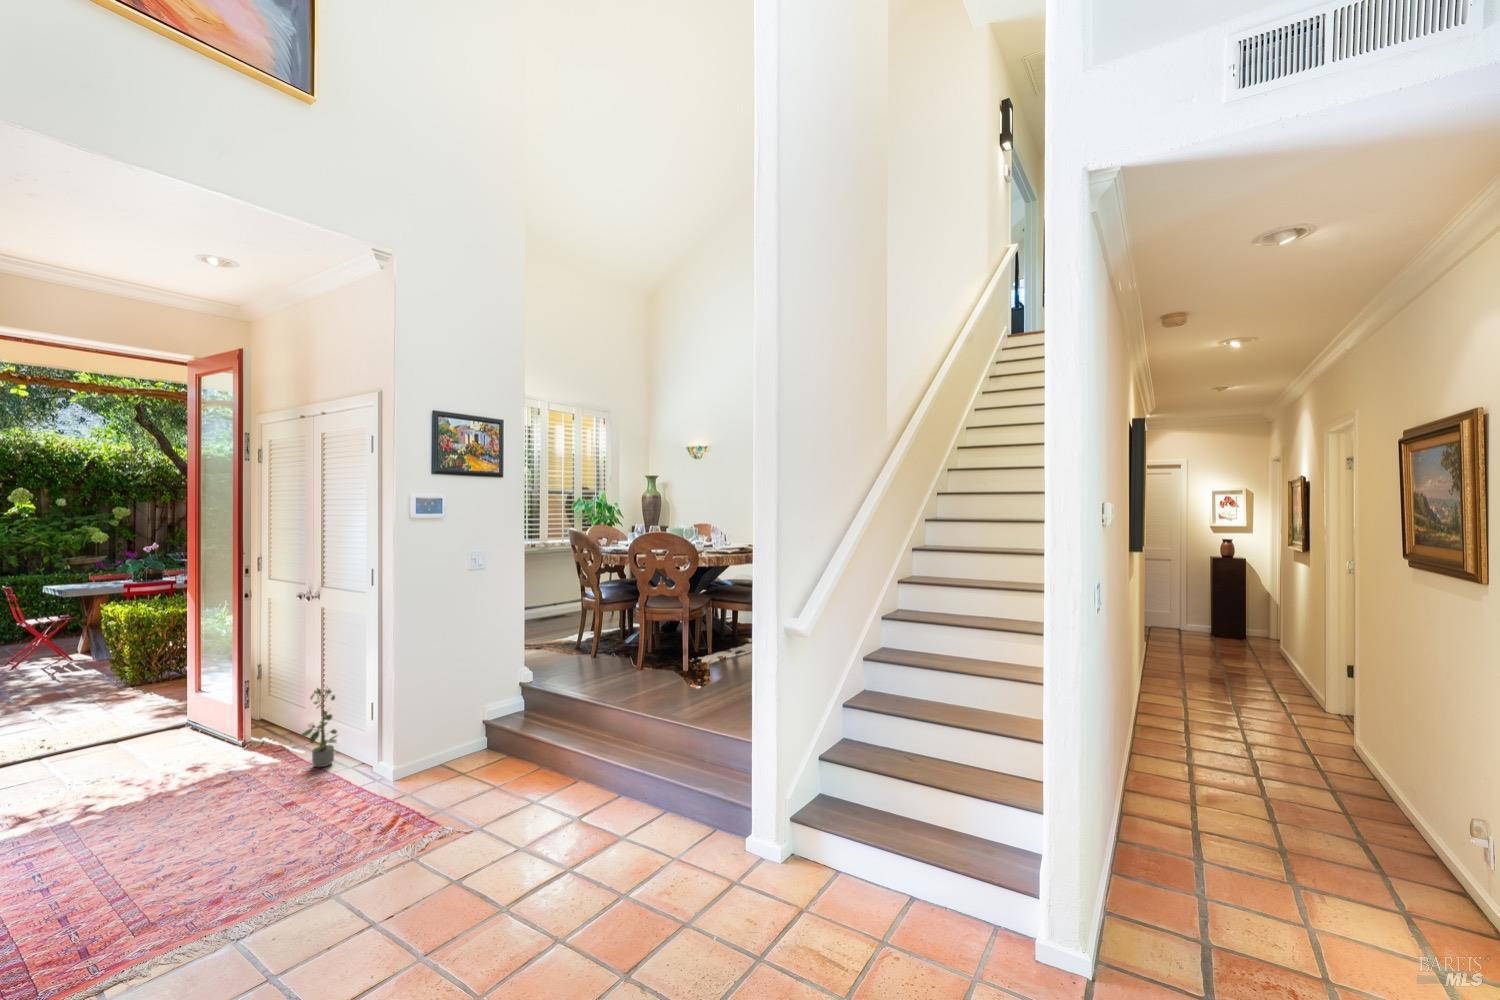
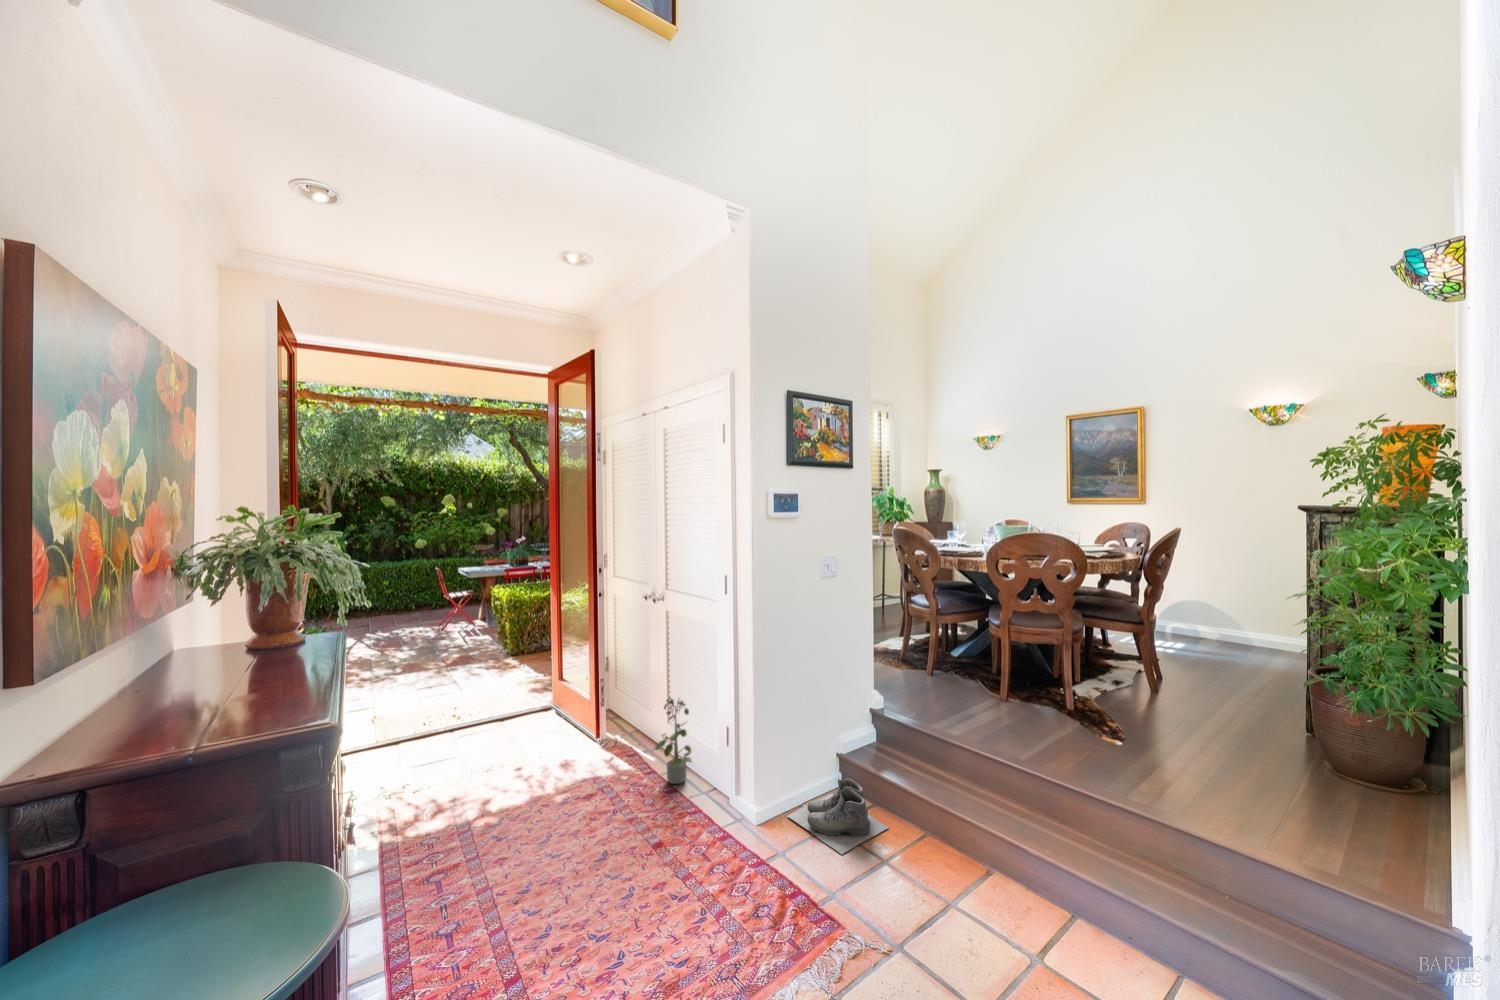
boots: none [425,737,514,791] -> present [787,778,888,855]

